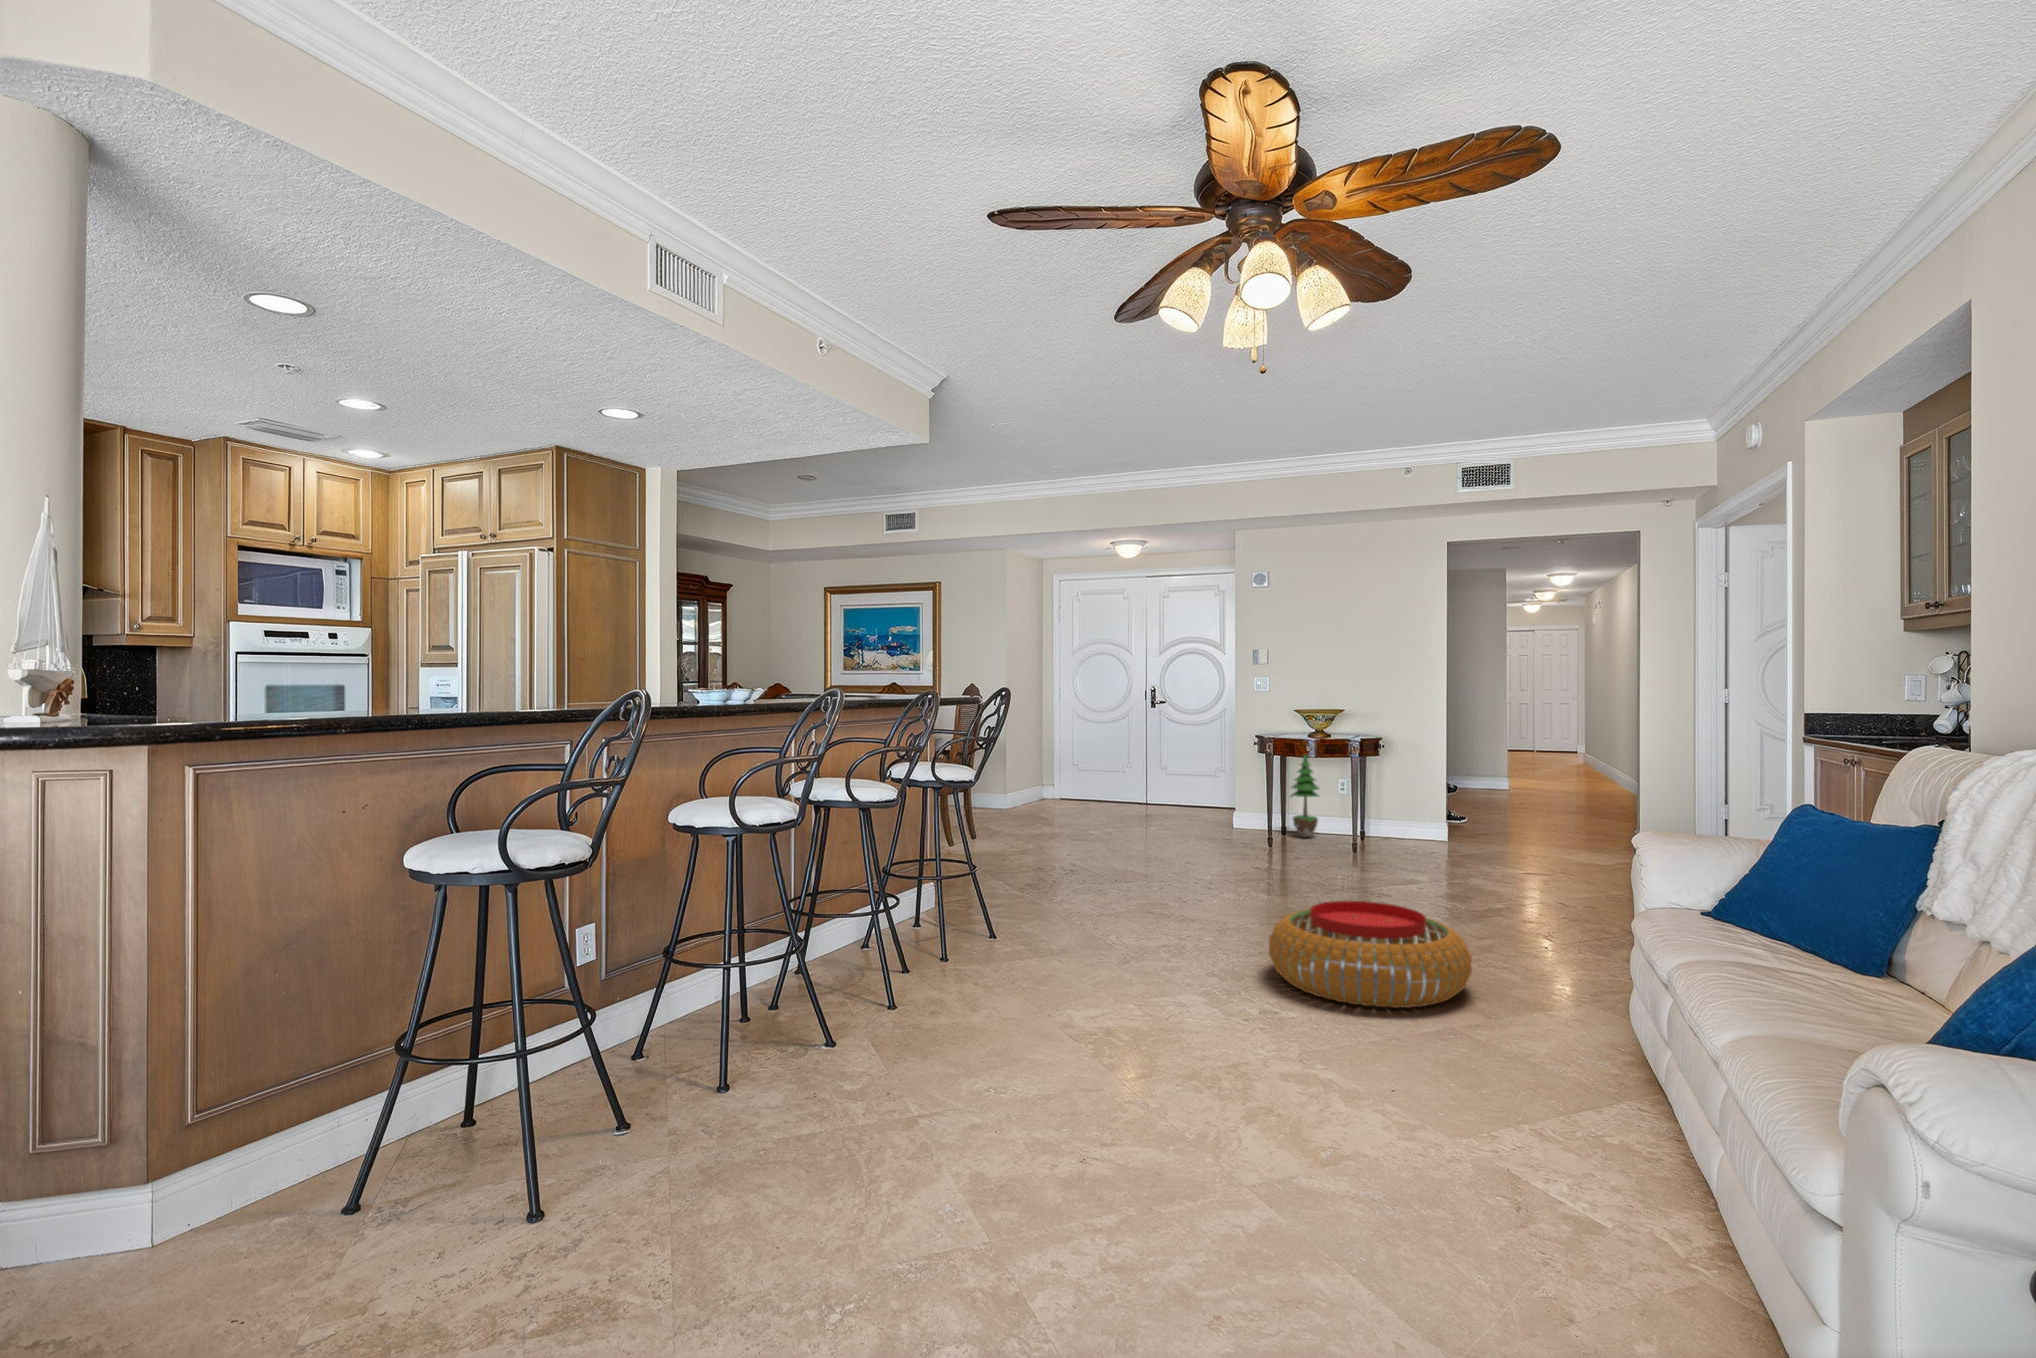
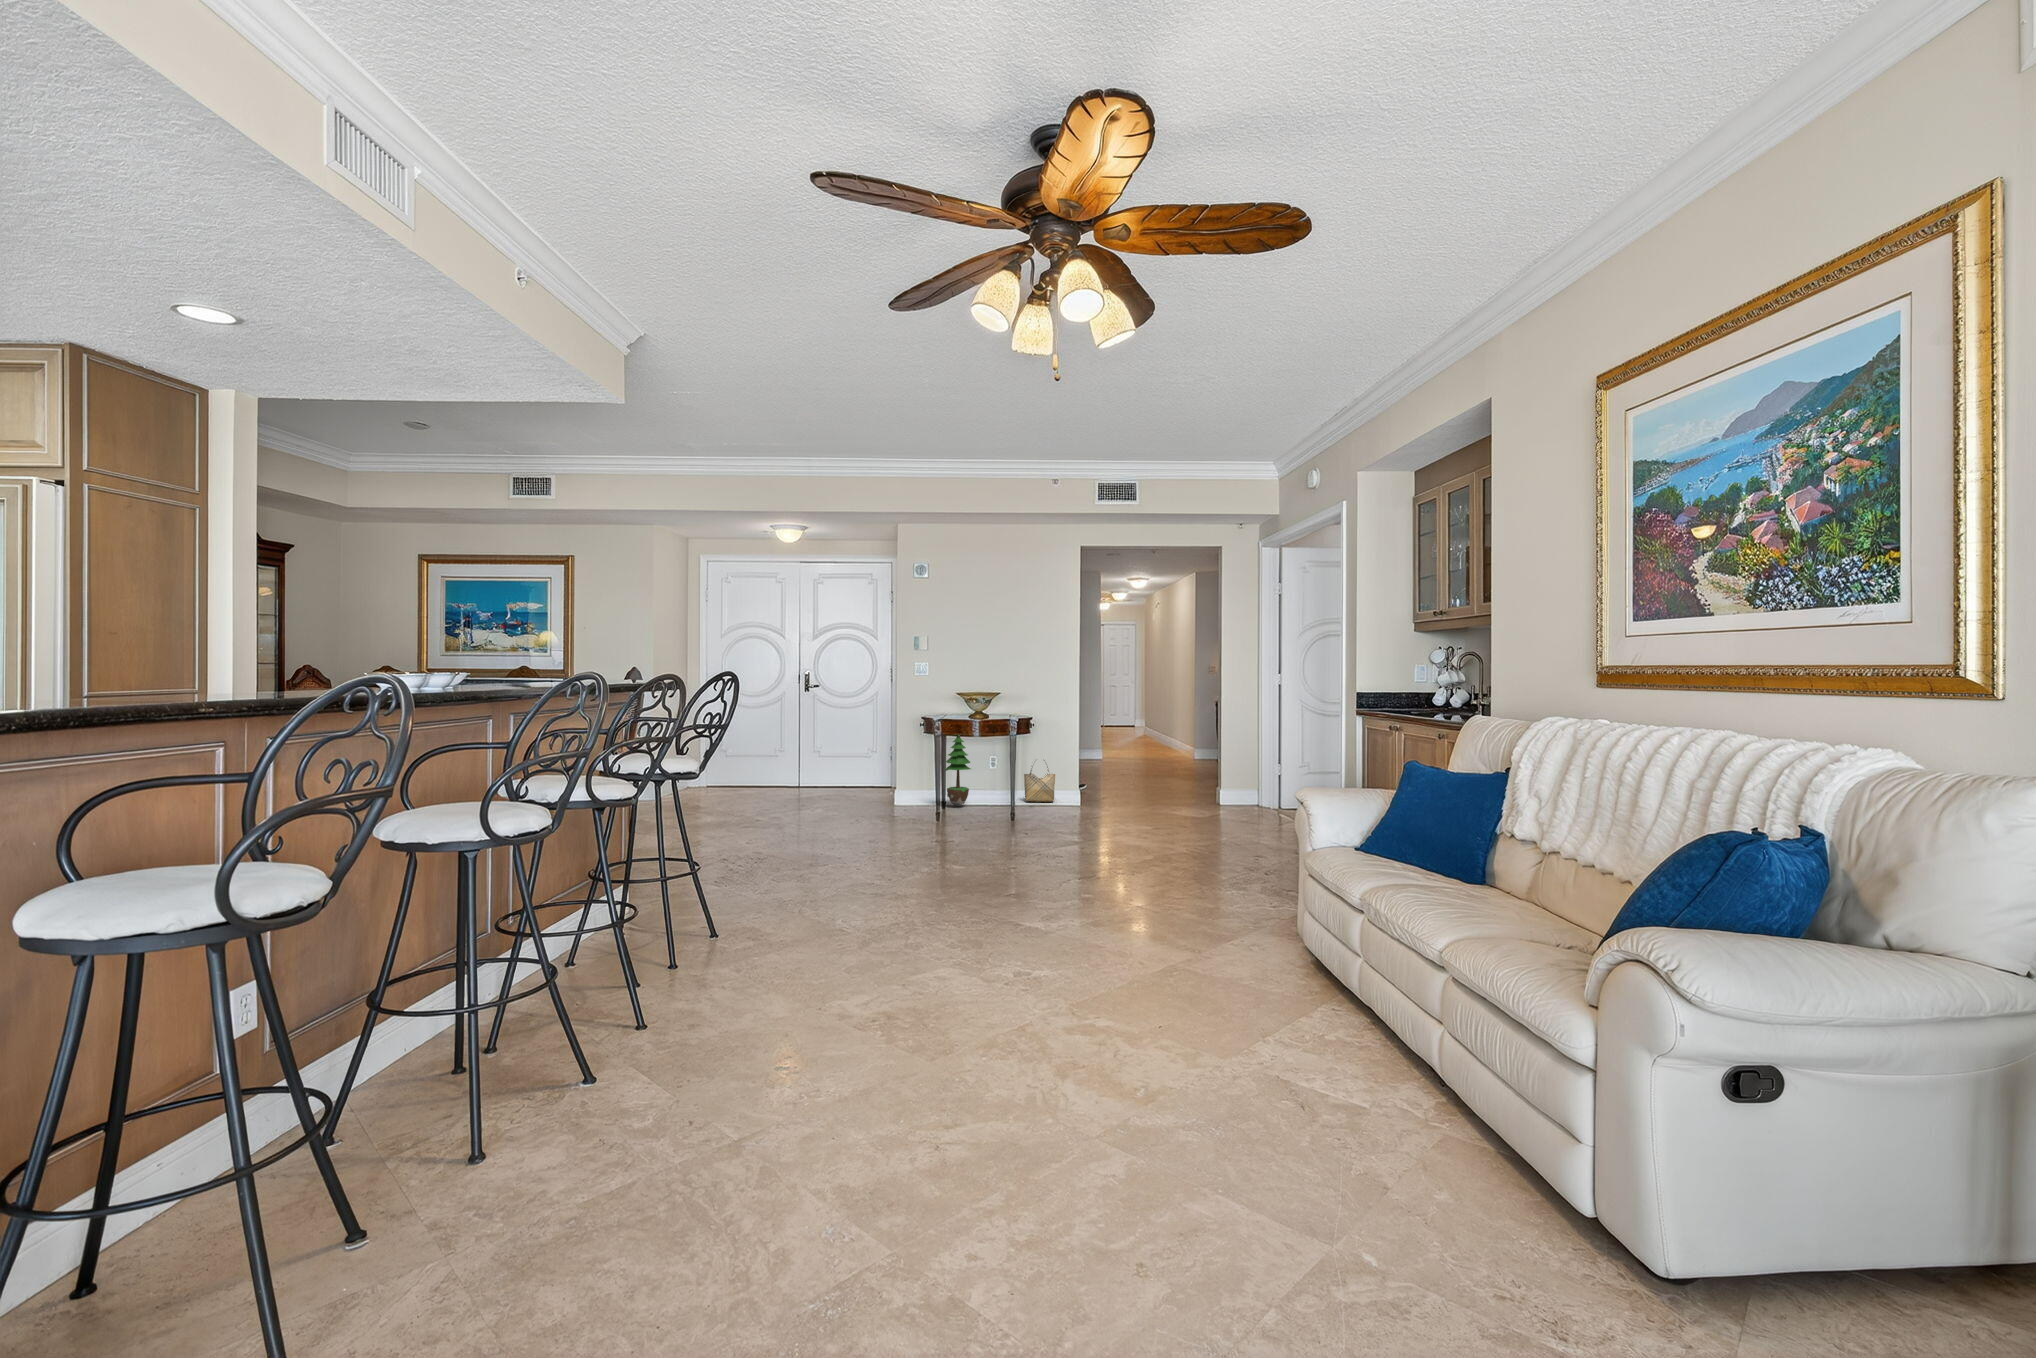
woven basket: none [1386,787,1426,839] -> present [1024,760,1055,802]
pouf: present [1269,901,1472,1008] -> none [998,860,1167,953]

